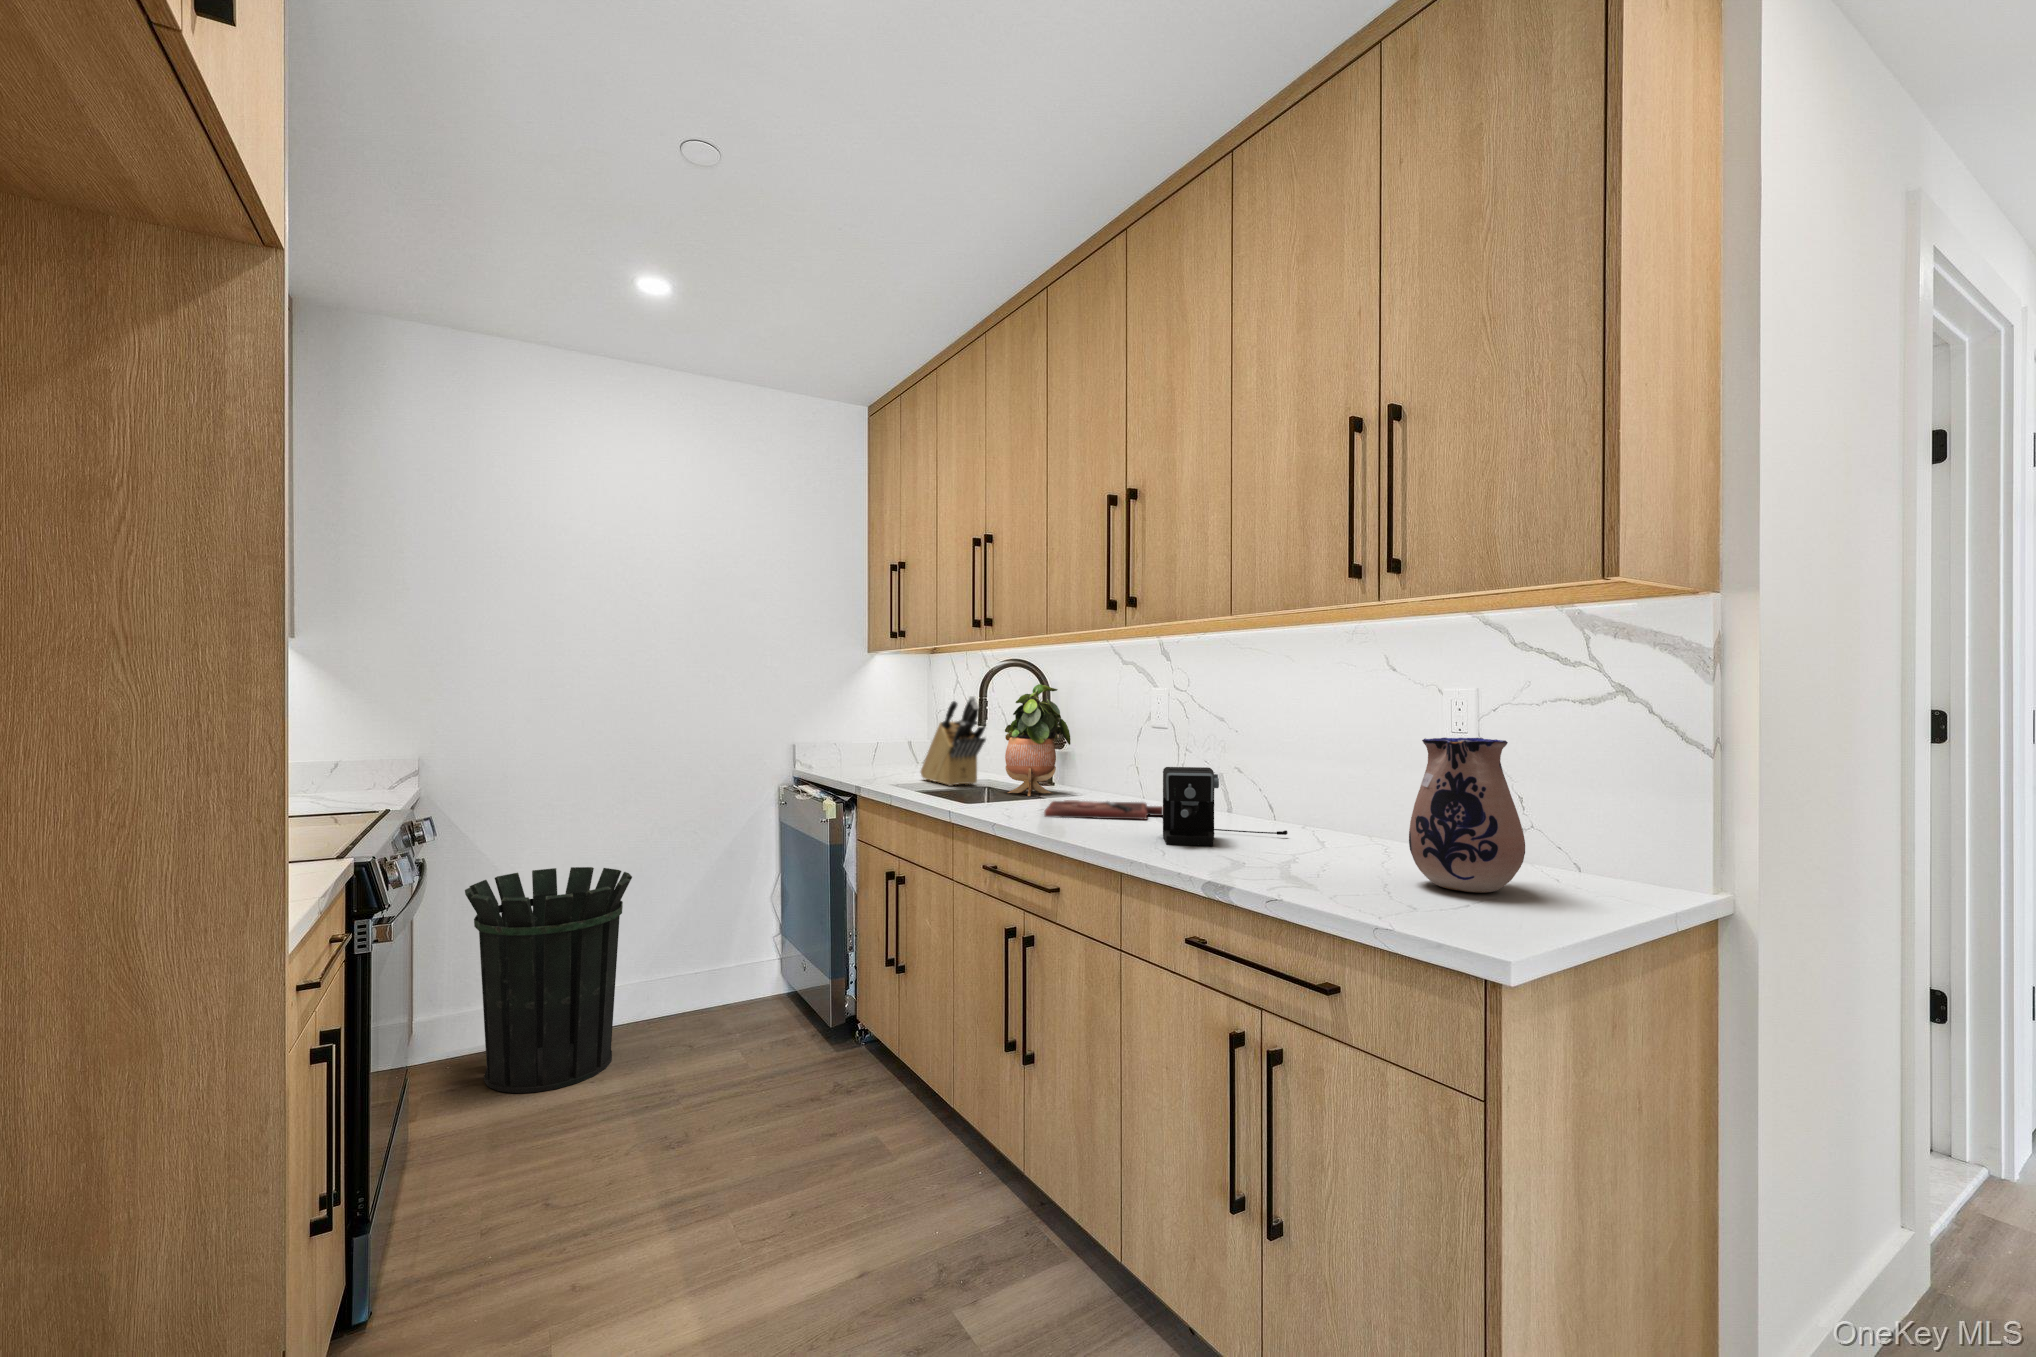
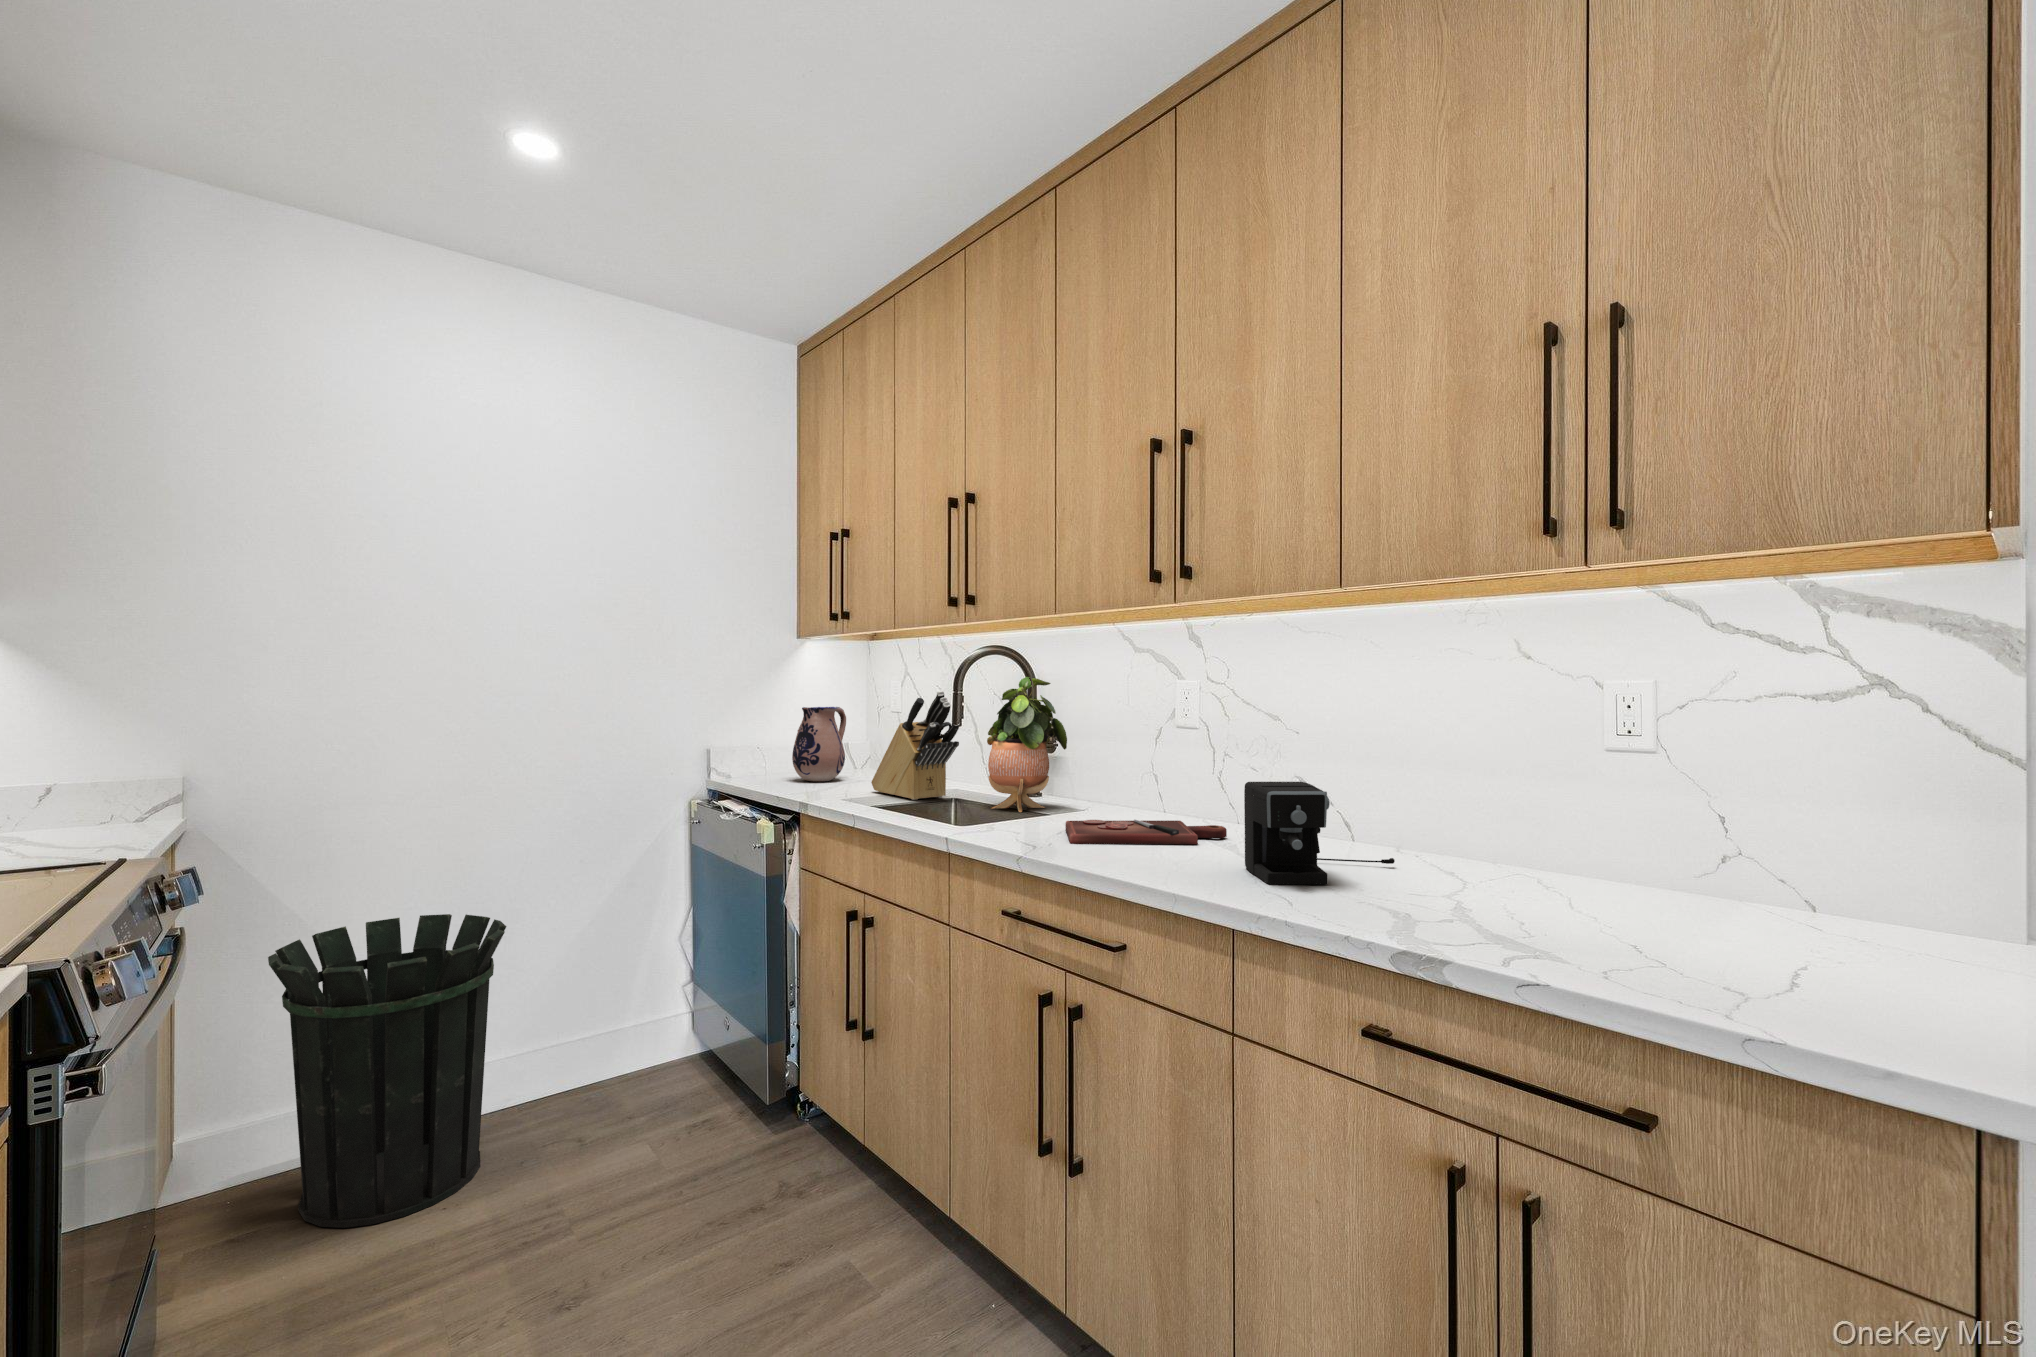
ceramic pitcher: present [1409,738,1525,893] -> present [792,707,846,782]

